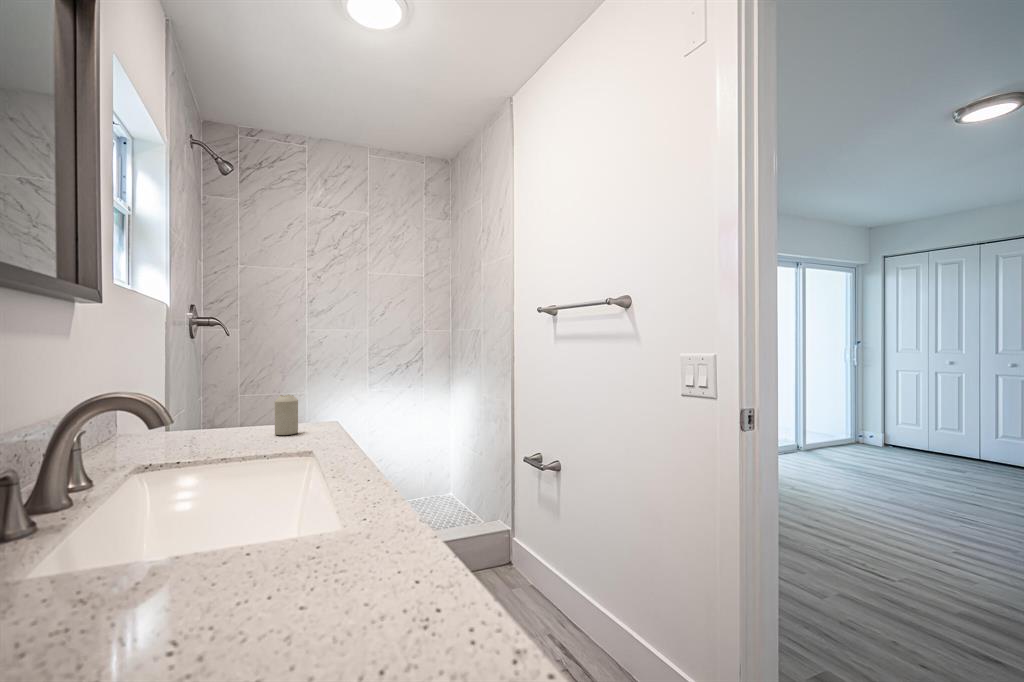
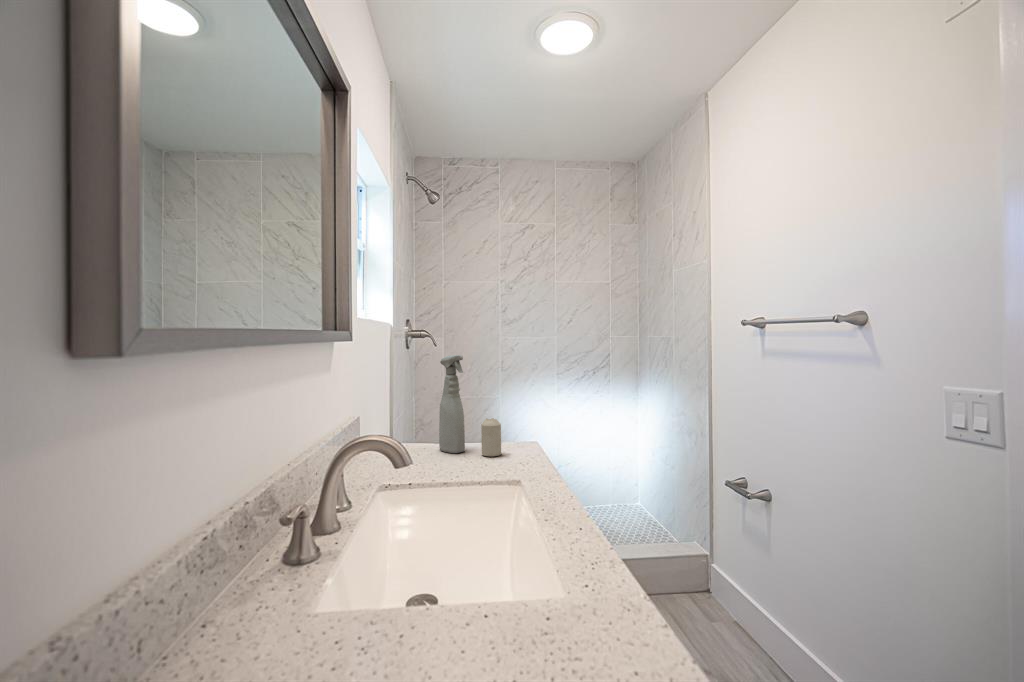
spray bottle: none [222,326,254,435] -> present [439,355,465,453]

